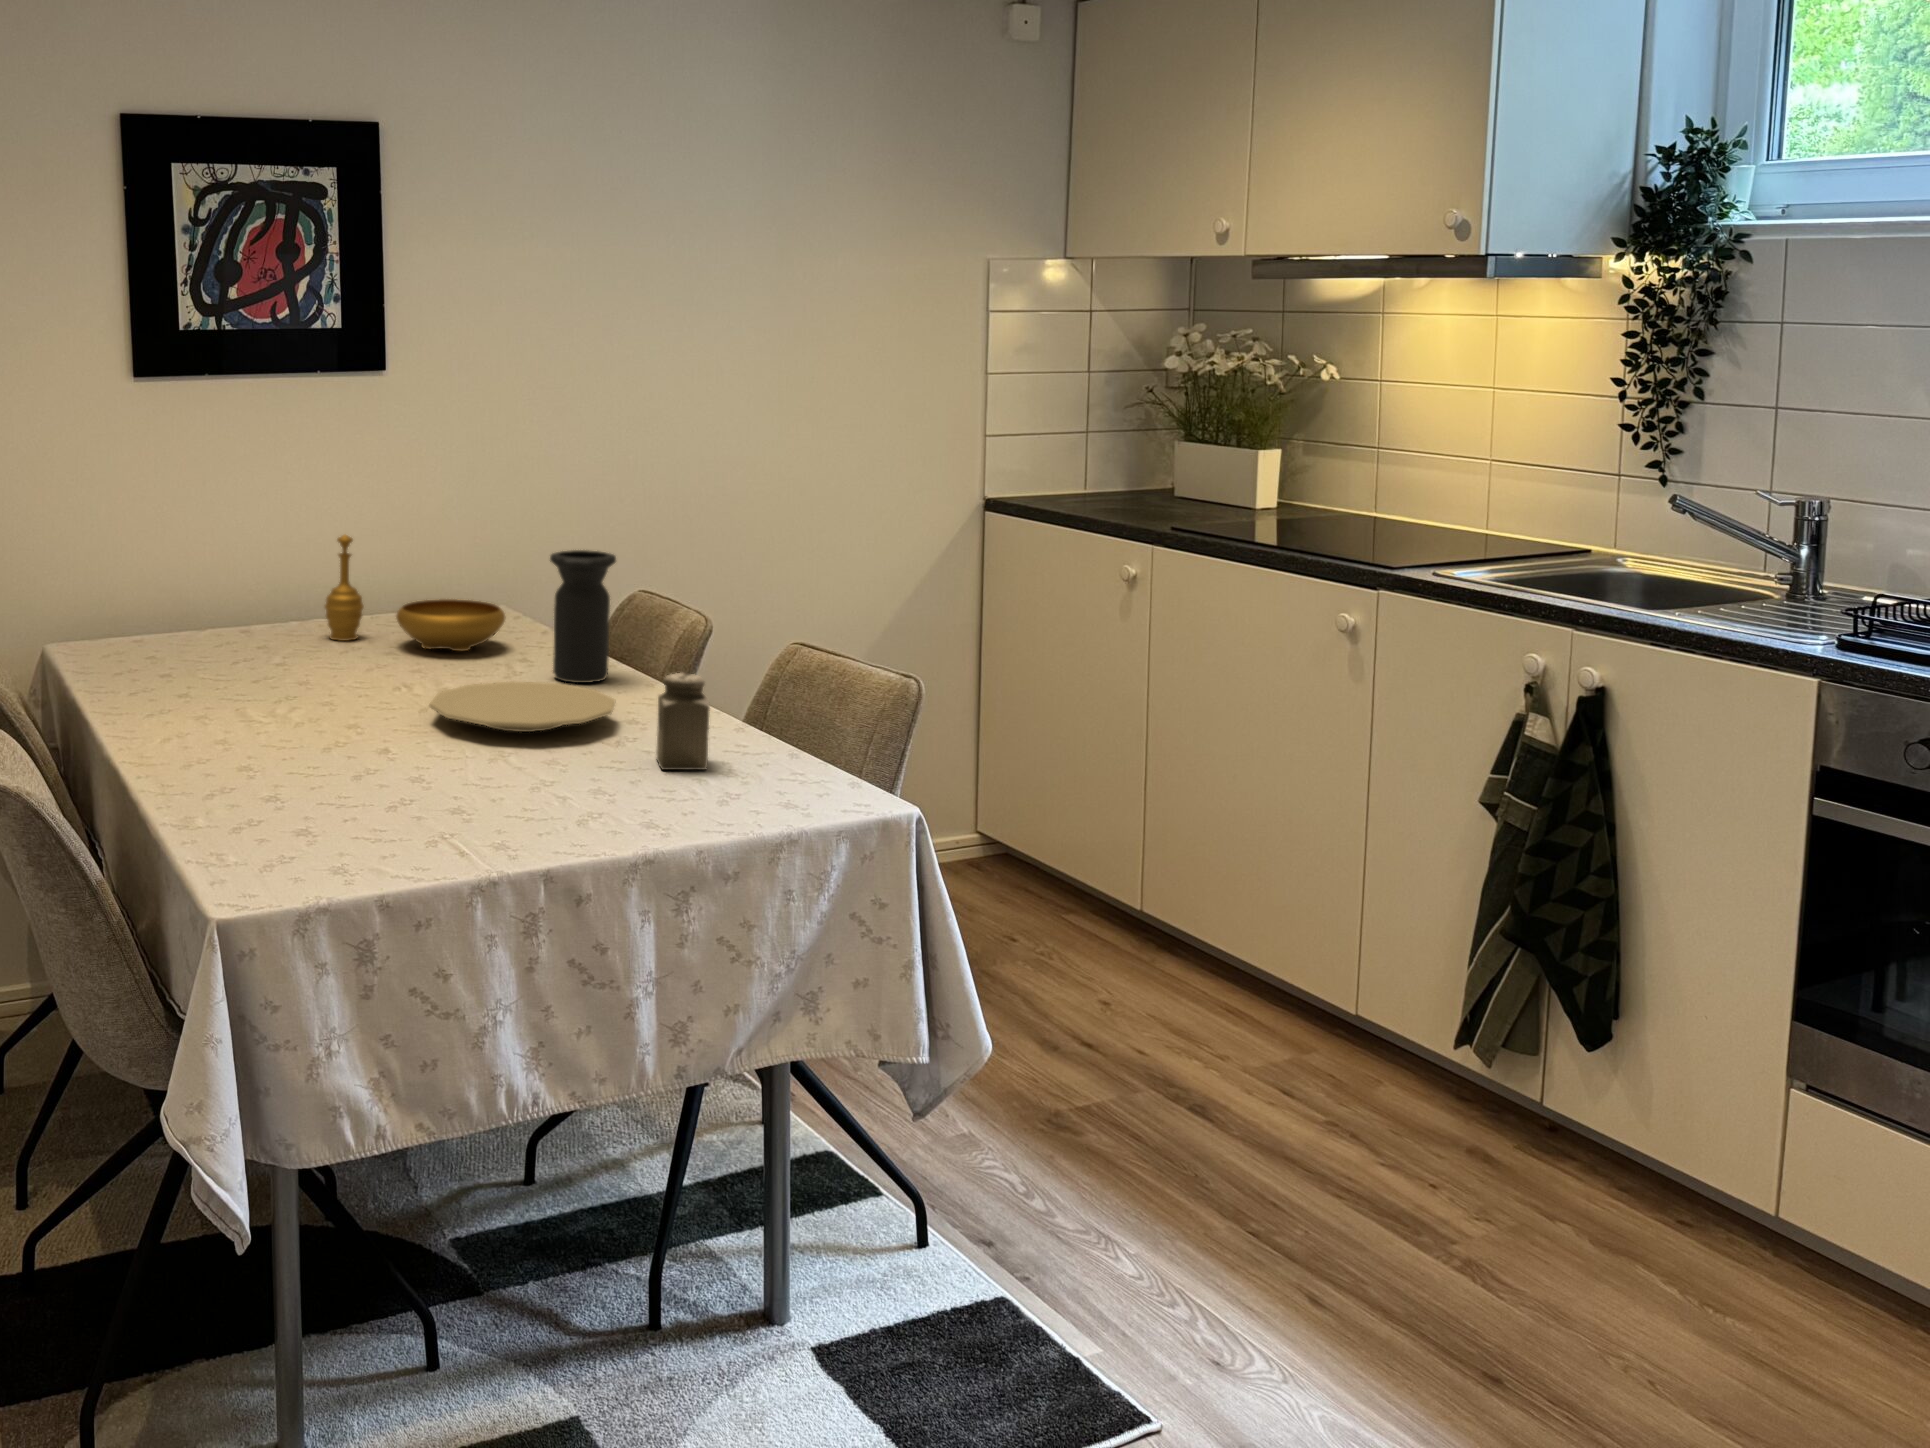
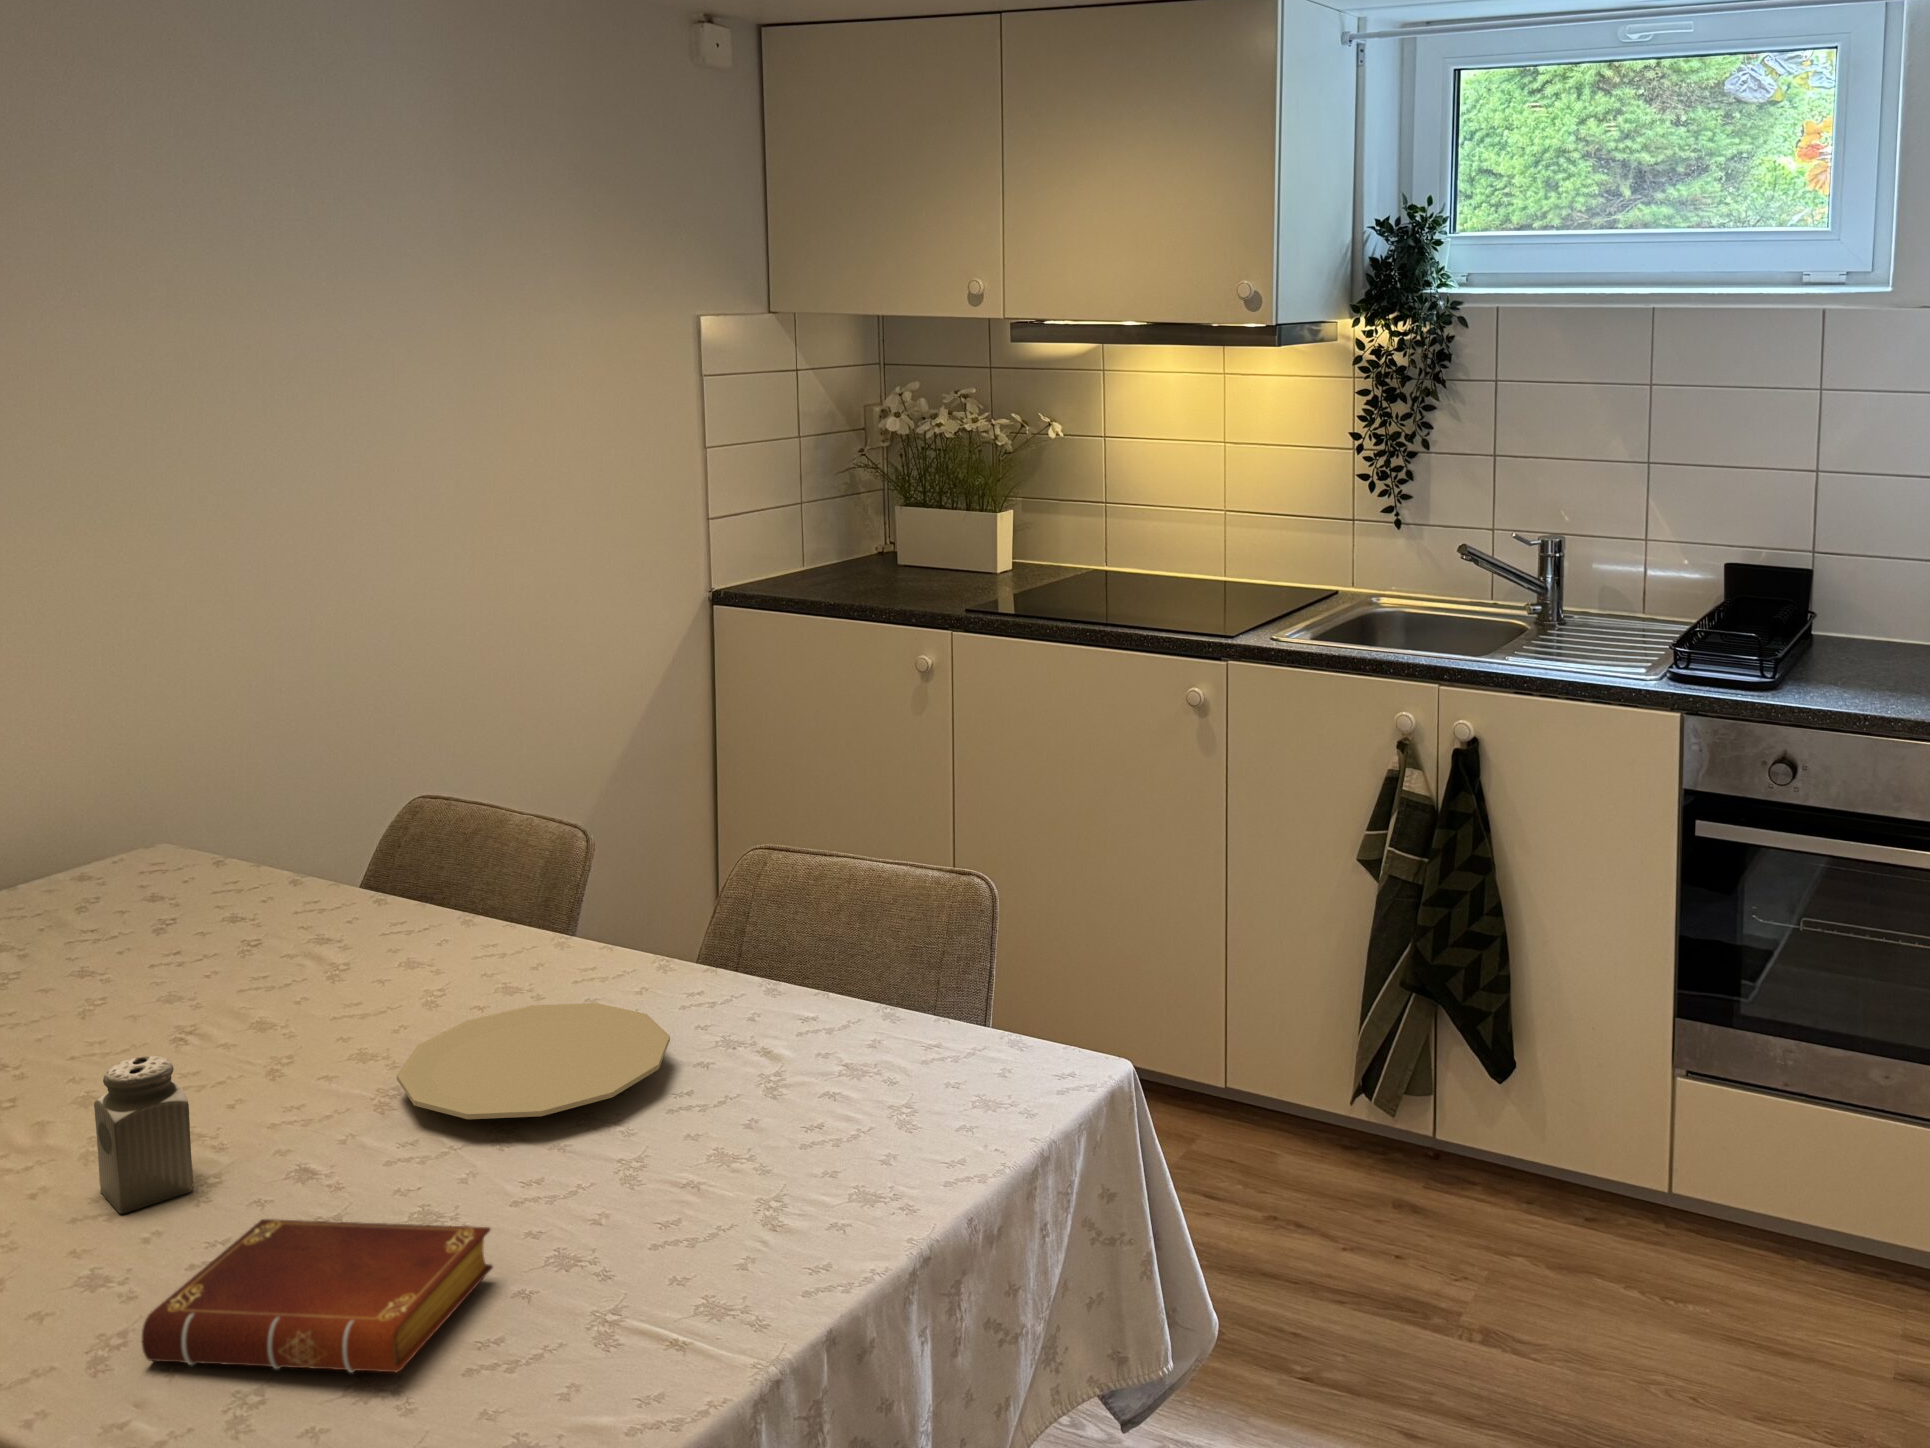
decorative bowl: present [325,535,506,651] -> none [33,842,341,1004]
vase: present [550,550,616,683] -> none [452,802,548,990]
salt shaker: present [656,673,710,770] -> present [94,1056,194,1214]
book: none [176,722,374,796] -> present [142,1219,493,1373]

